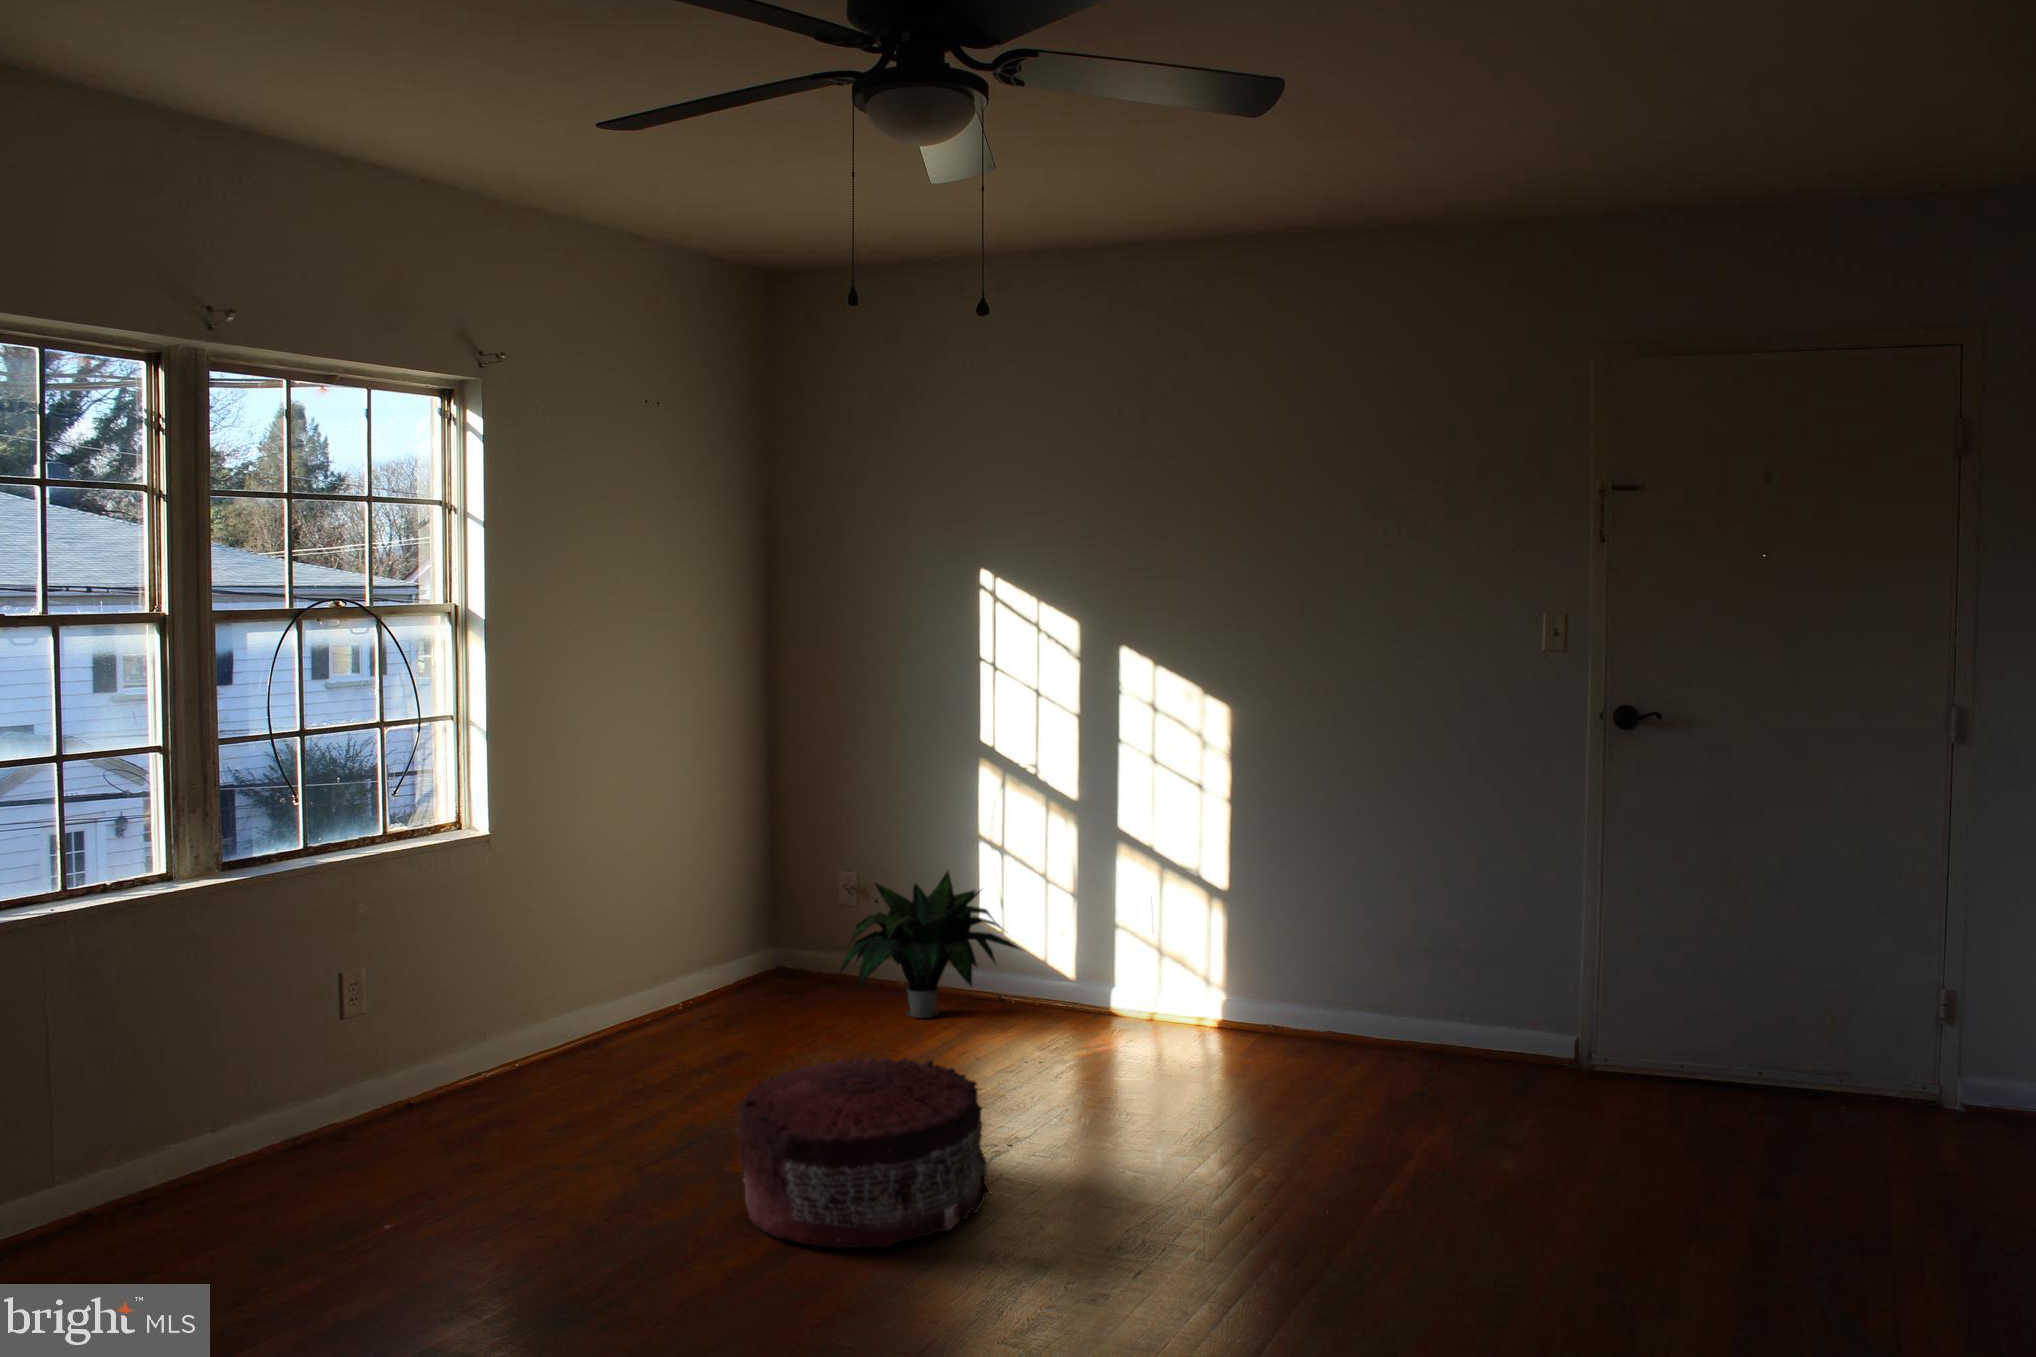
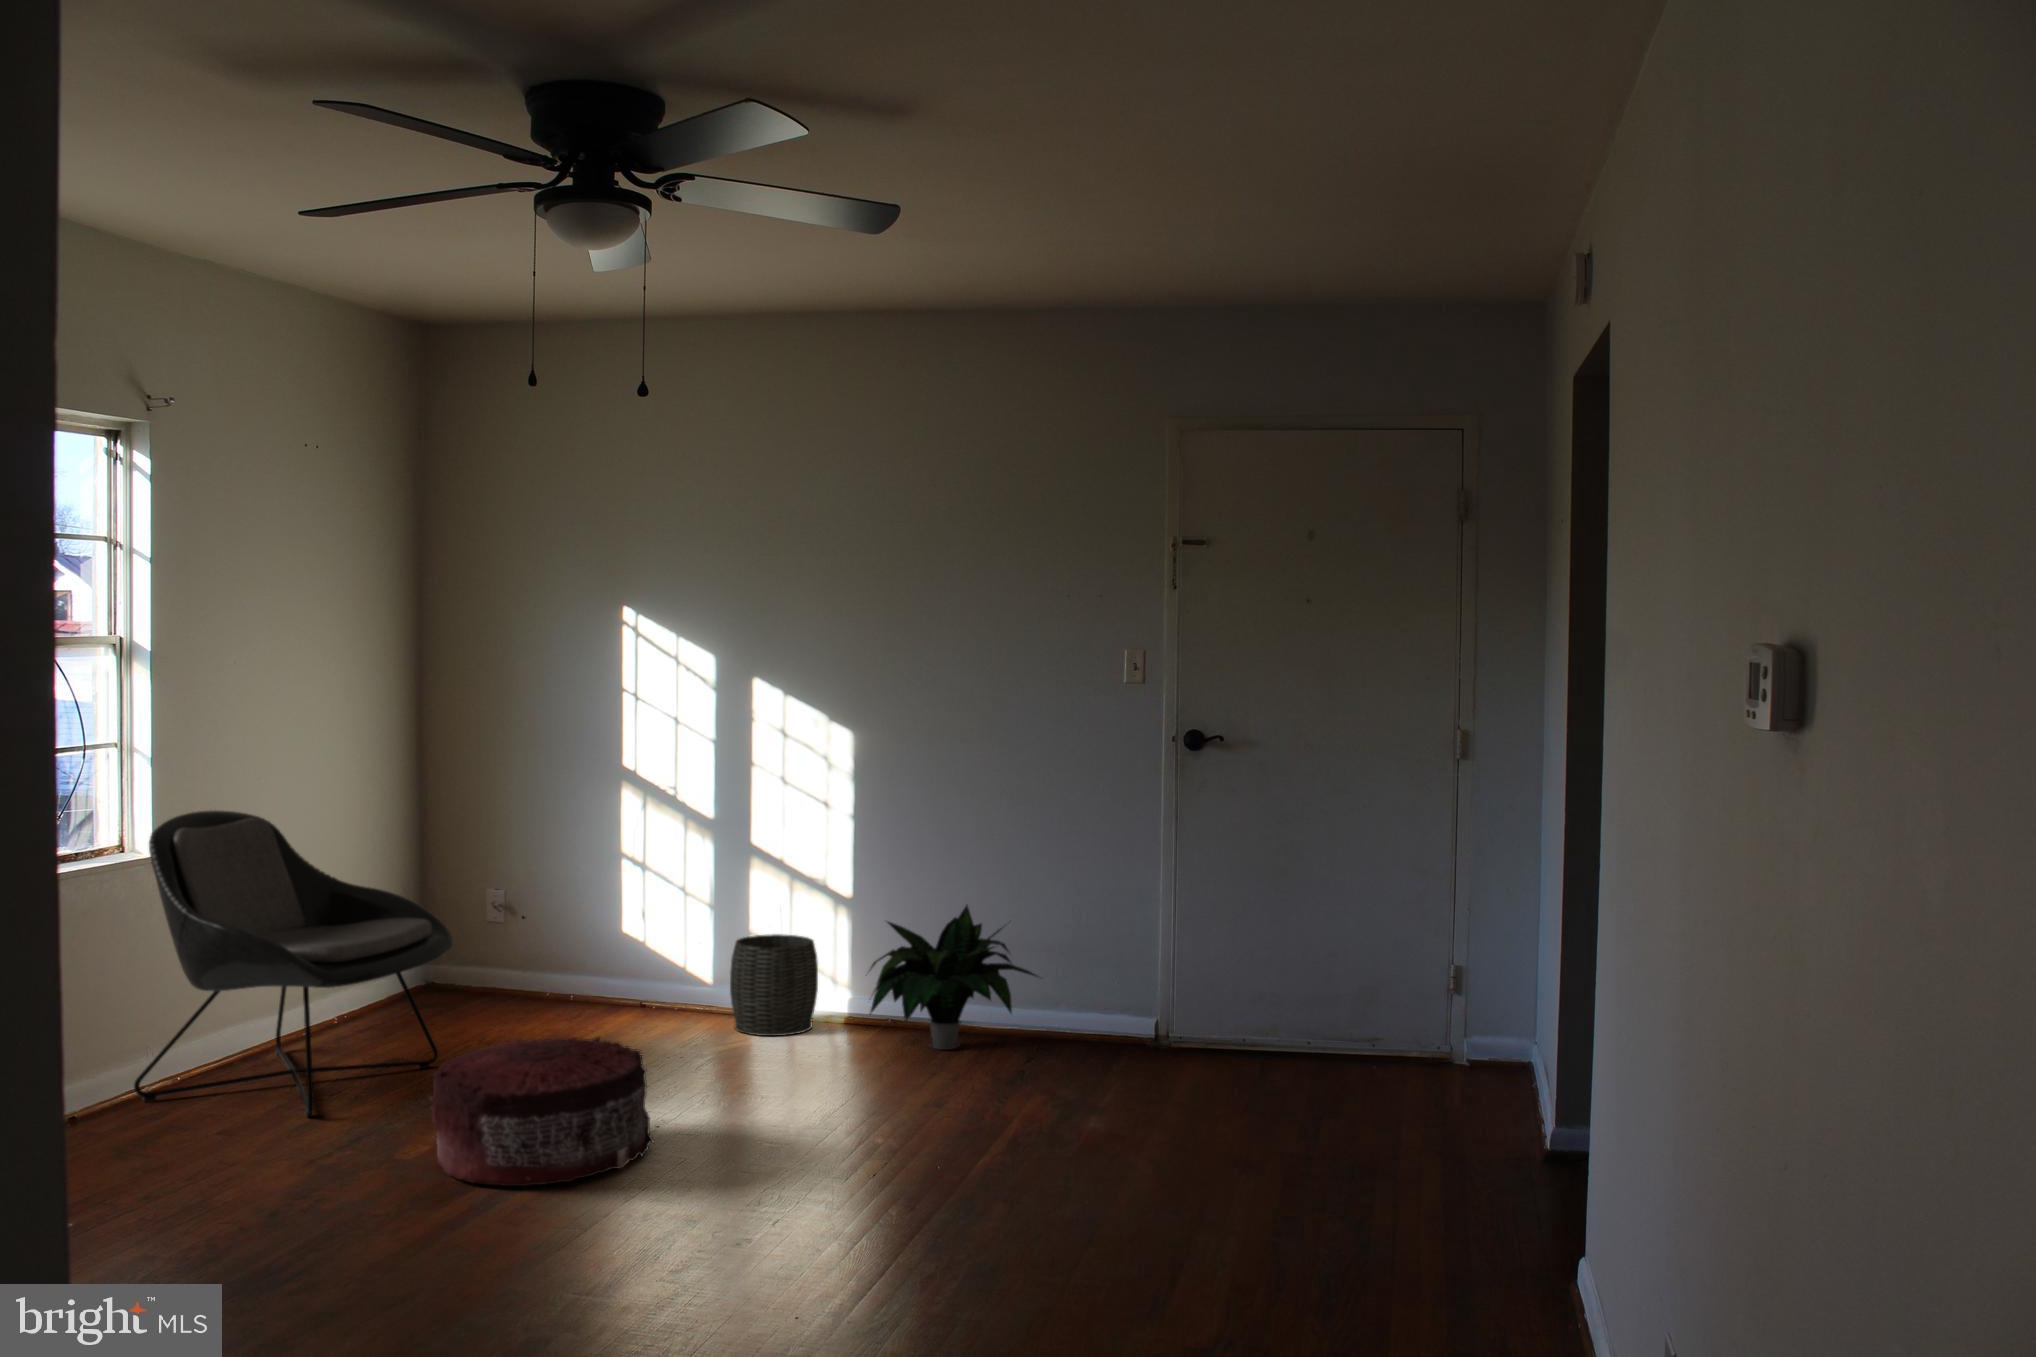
lounge chair: none [466,787,792,1127] -> present [134,810,452,1117]
potted plant: present [840,871,1021,1018] -> present [870,906,1037,1050]
woven basket: none [1093,929,1190,1045] -> present [730,934,818,1036]

